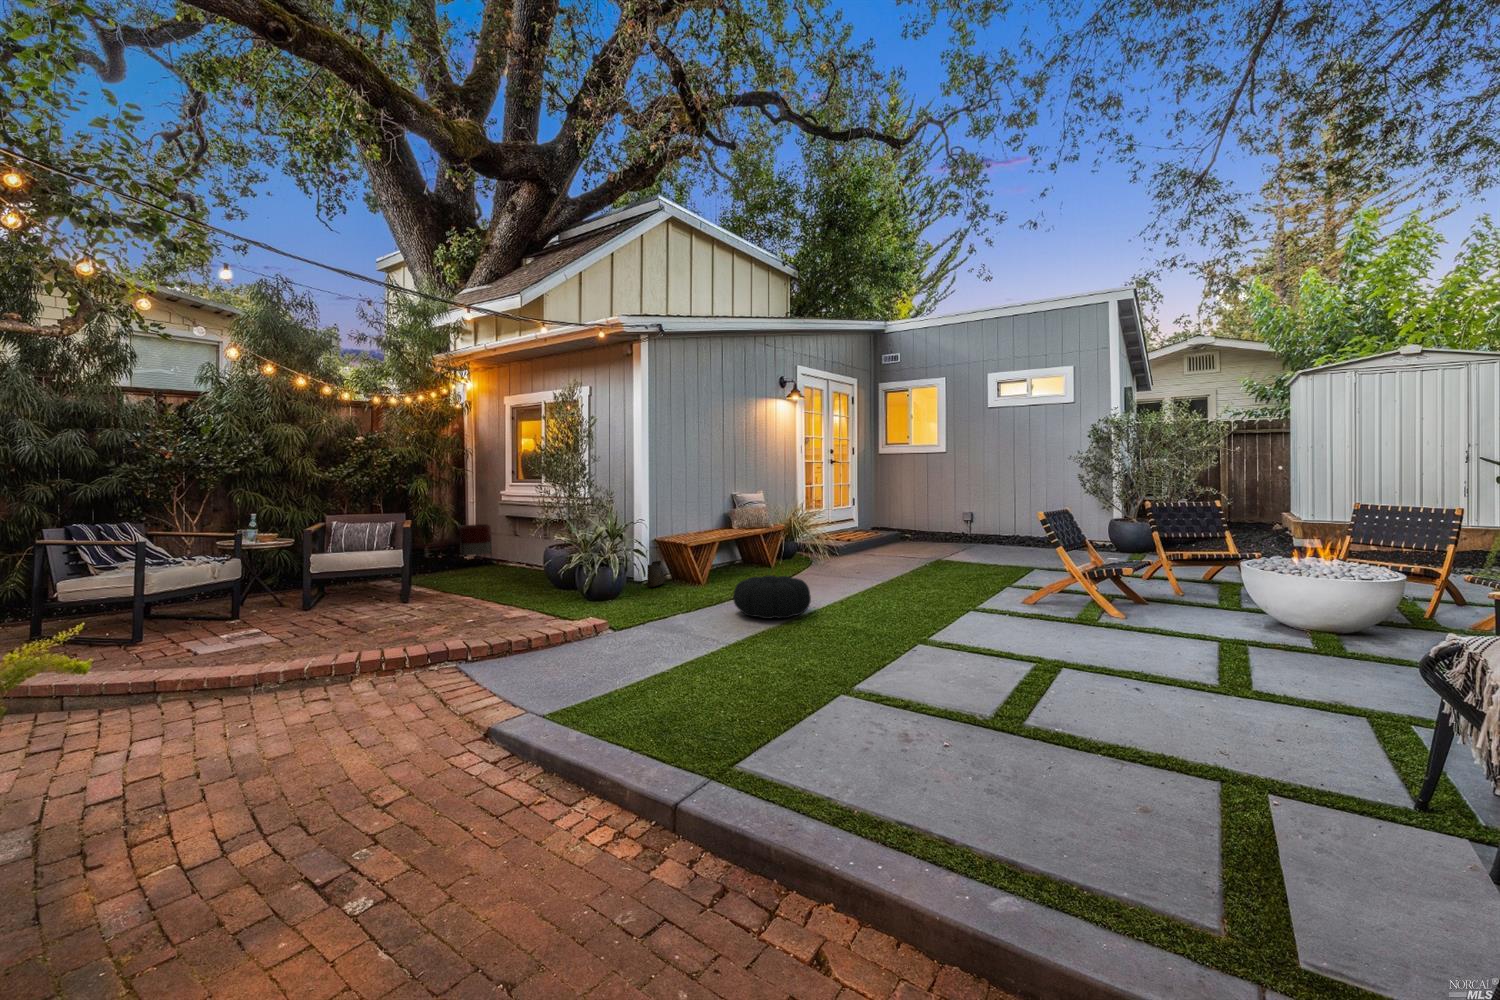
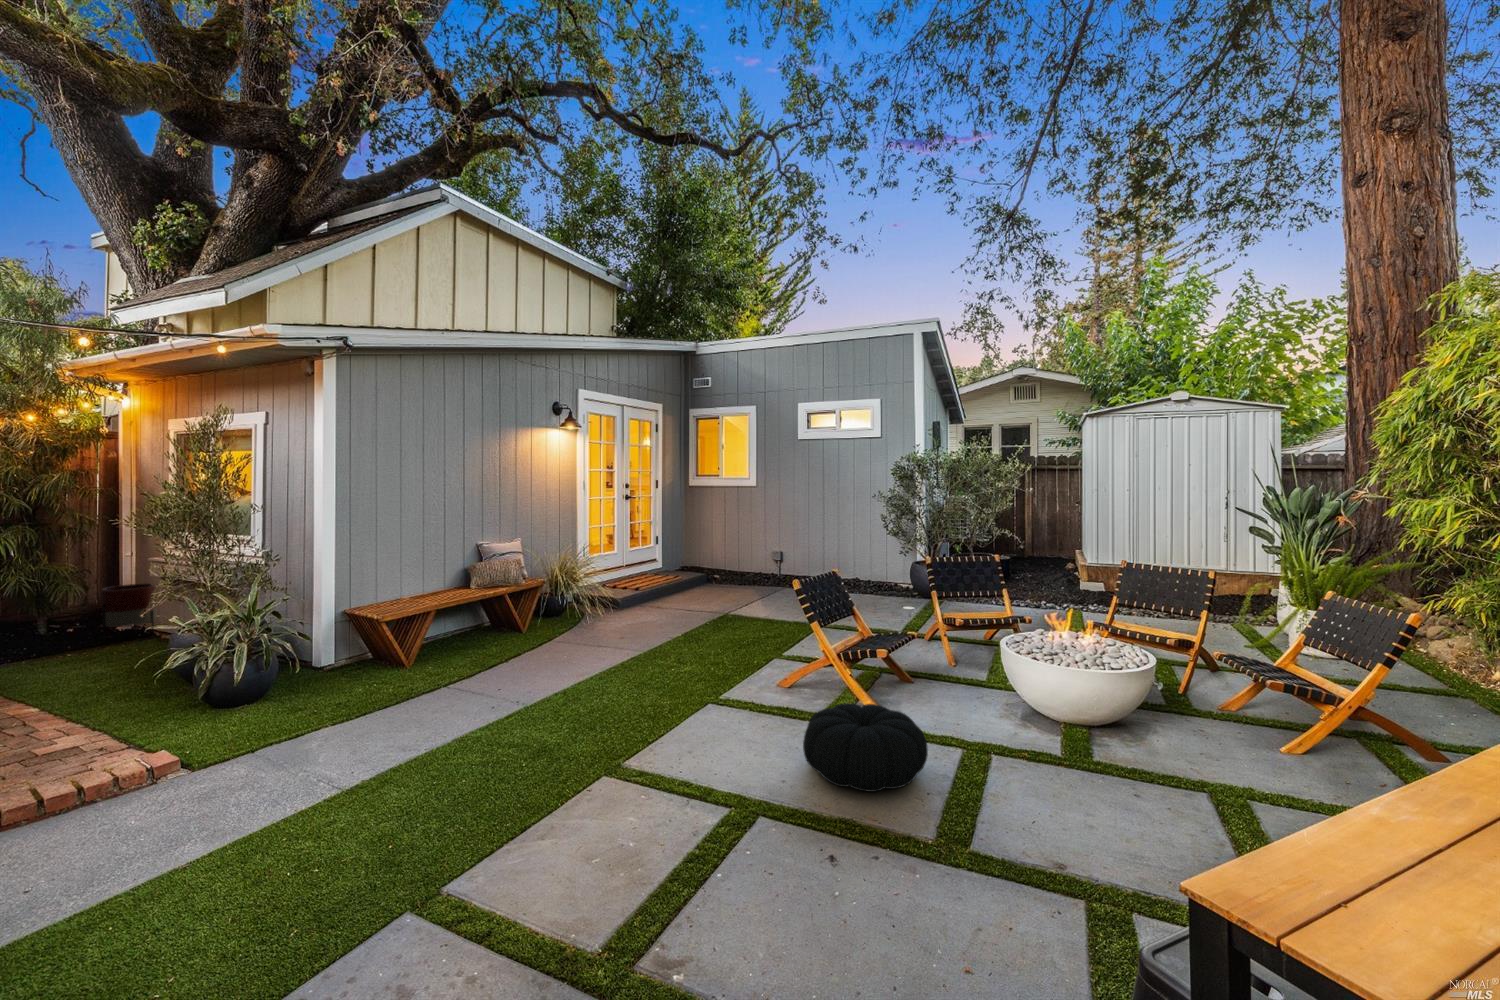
woven basket: present [646,551,665,587] -> none [325,625,358,675]
pouf: present [733,575,811,619] -> present [803,703,928,792]

